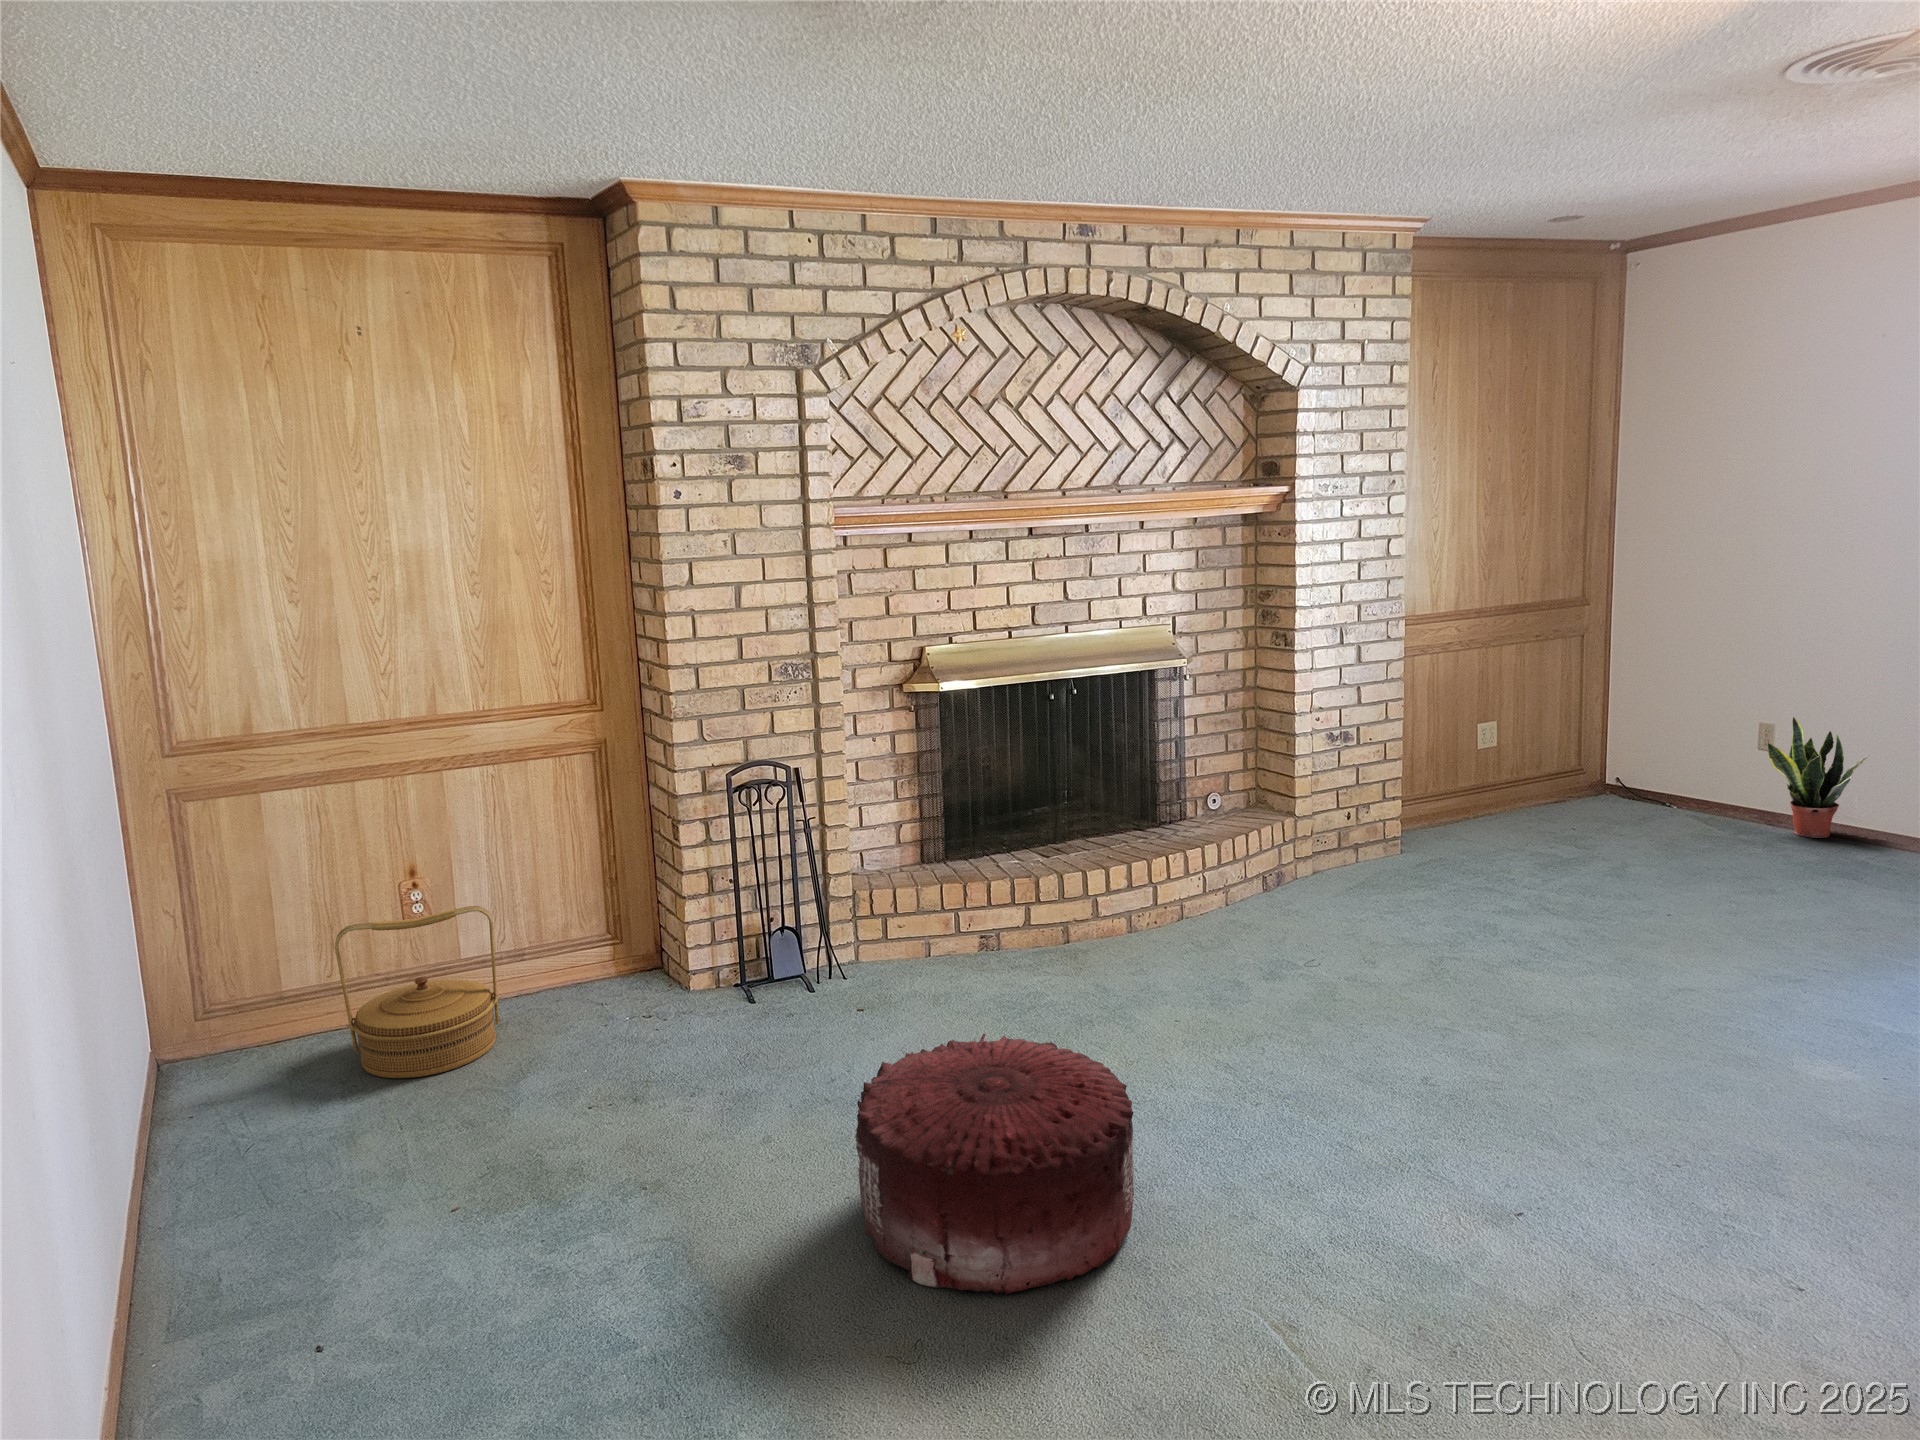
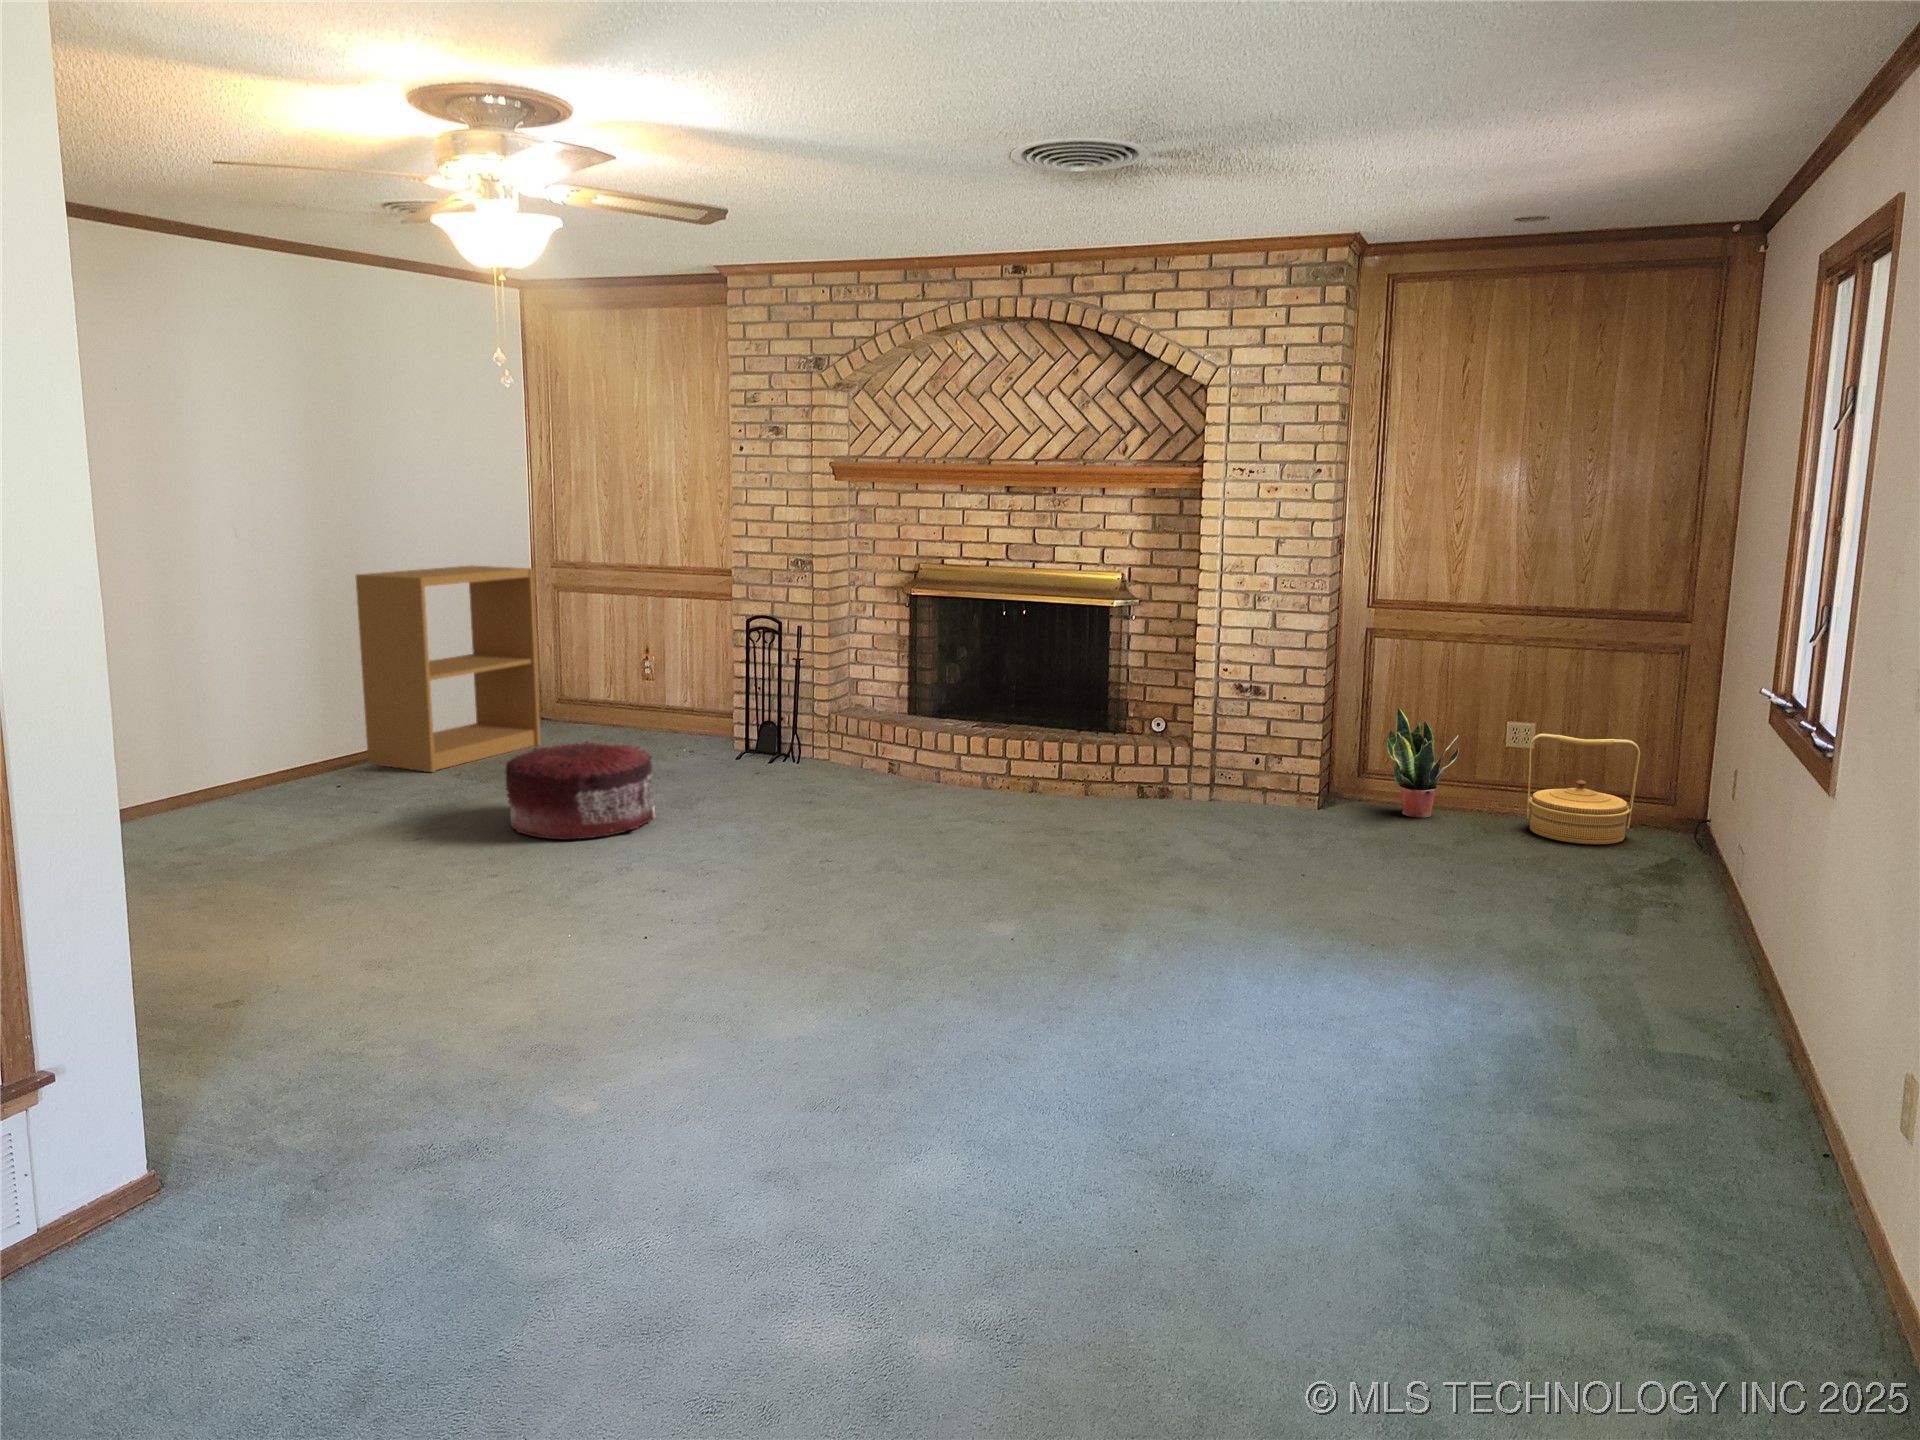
potted plant: present [1768,717,1870,838] -> present [1387,707,1459,817]
bookshelf: none [34,768,362,1340] -> present [356,565,541,772]
woven basket: present [335,906,499,1078] -> present [1527,734,1641,845]

